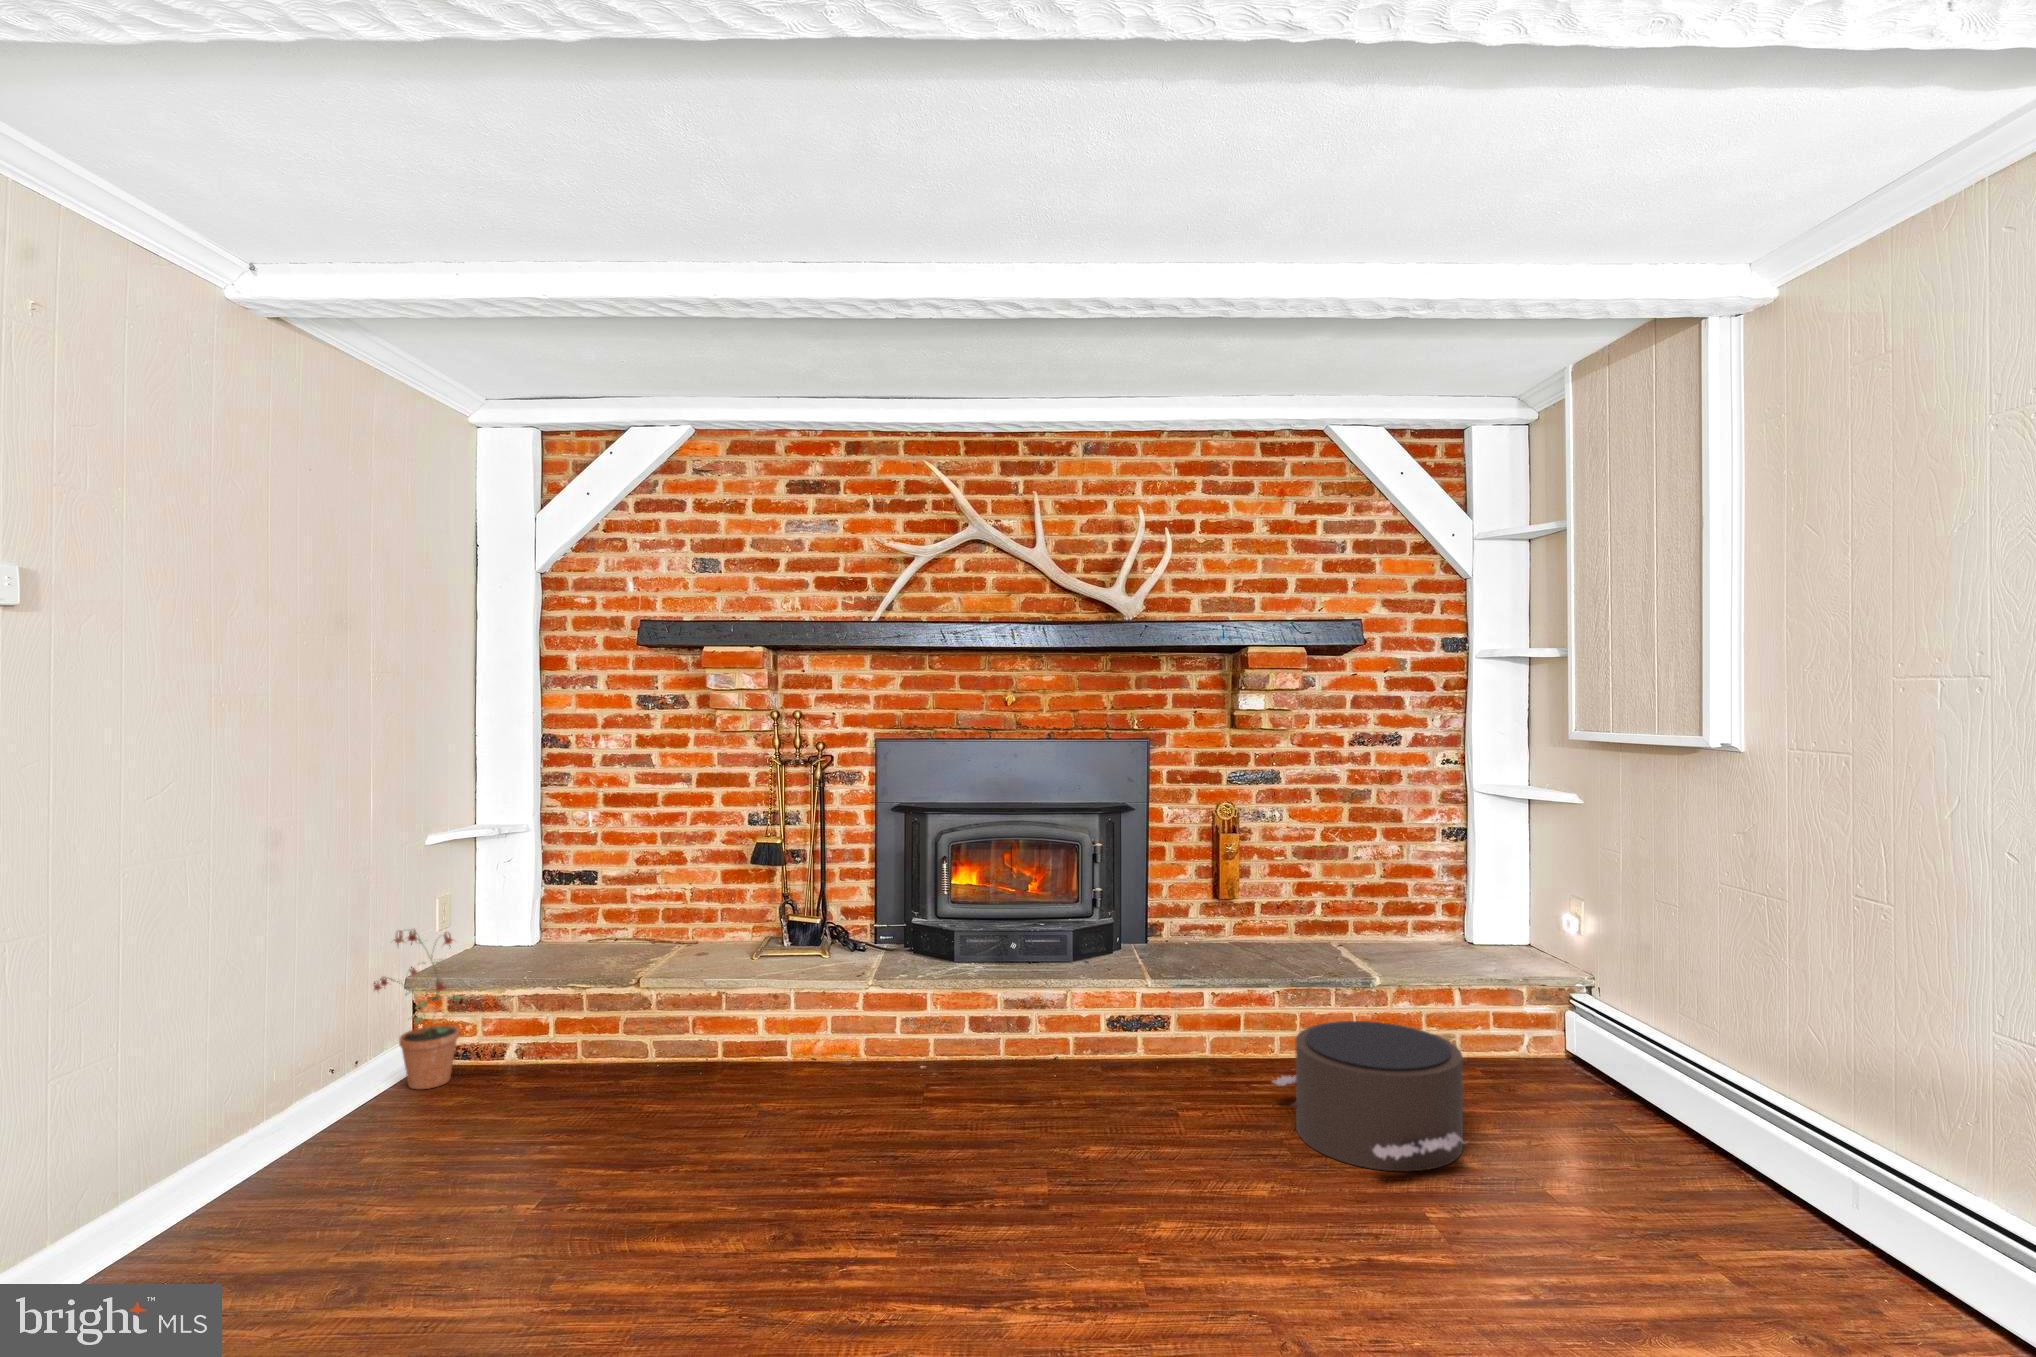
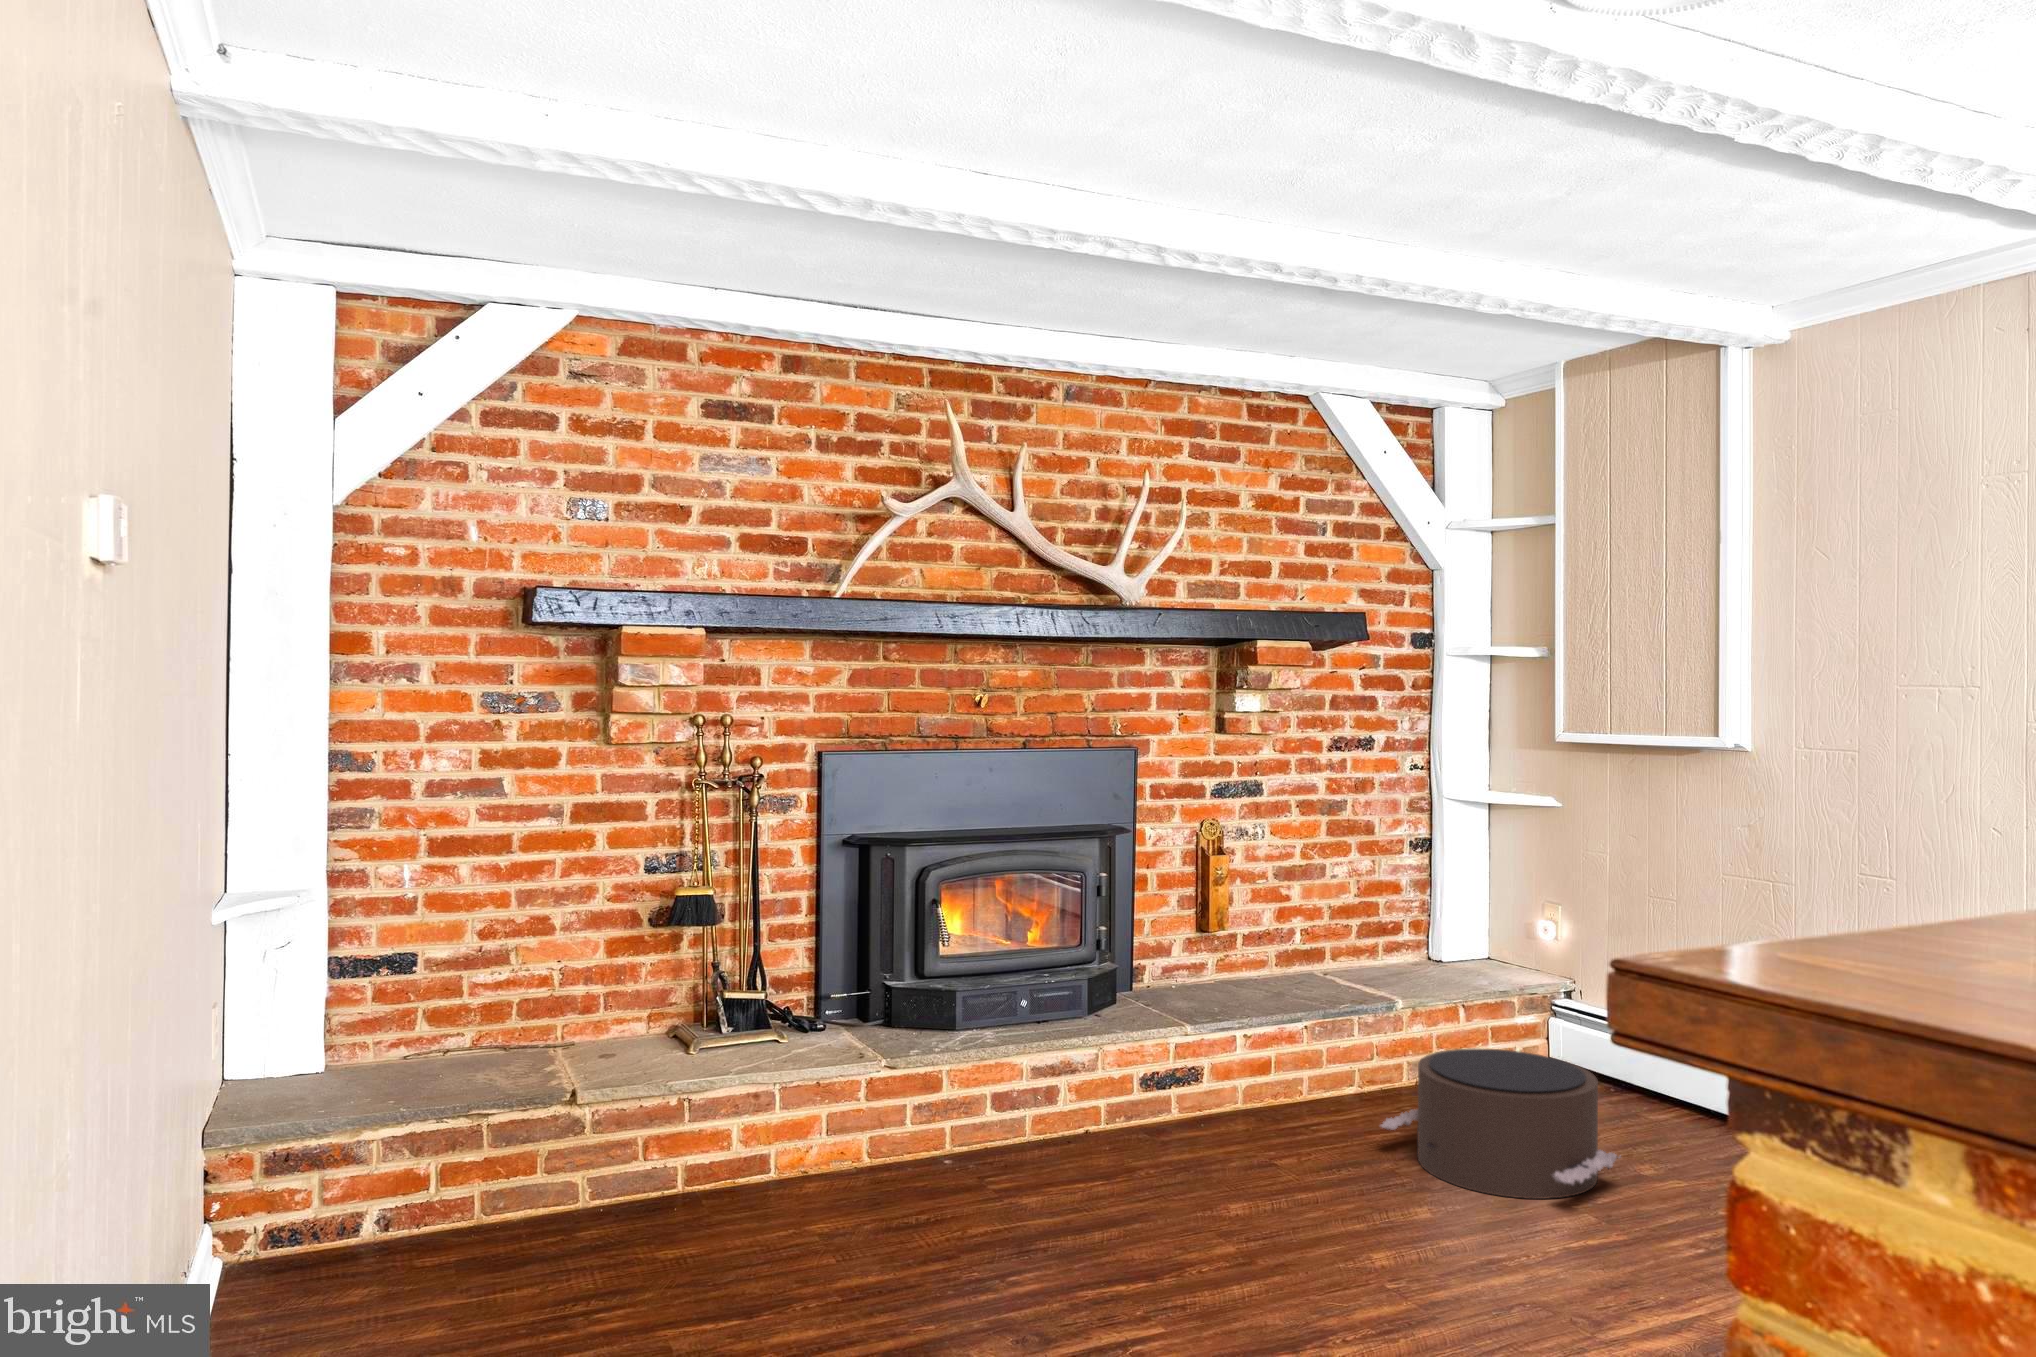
potted plant: present [374,929,466,1089] -> none [202,1055,339,1303]

